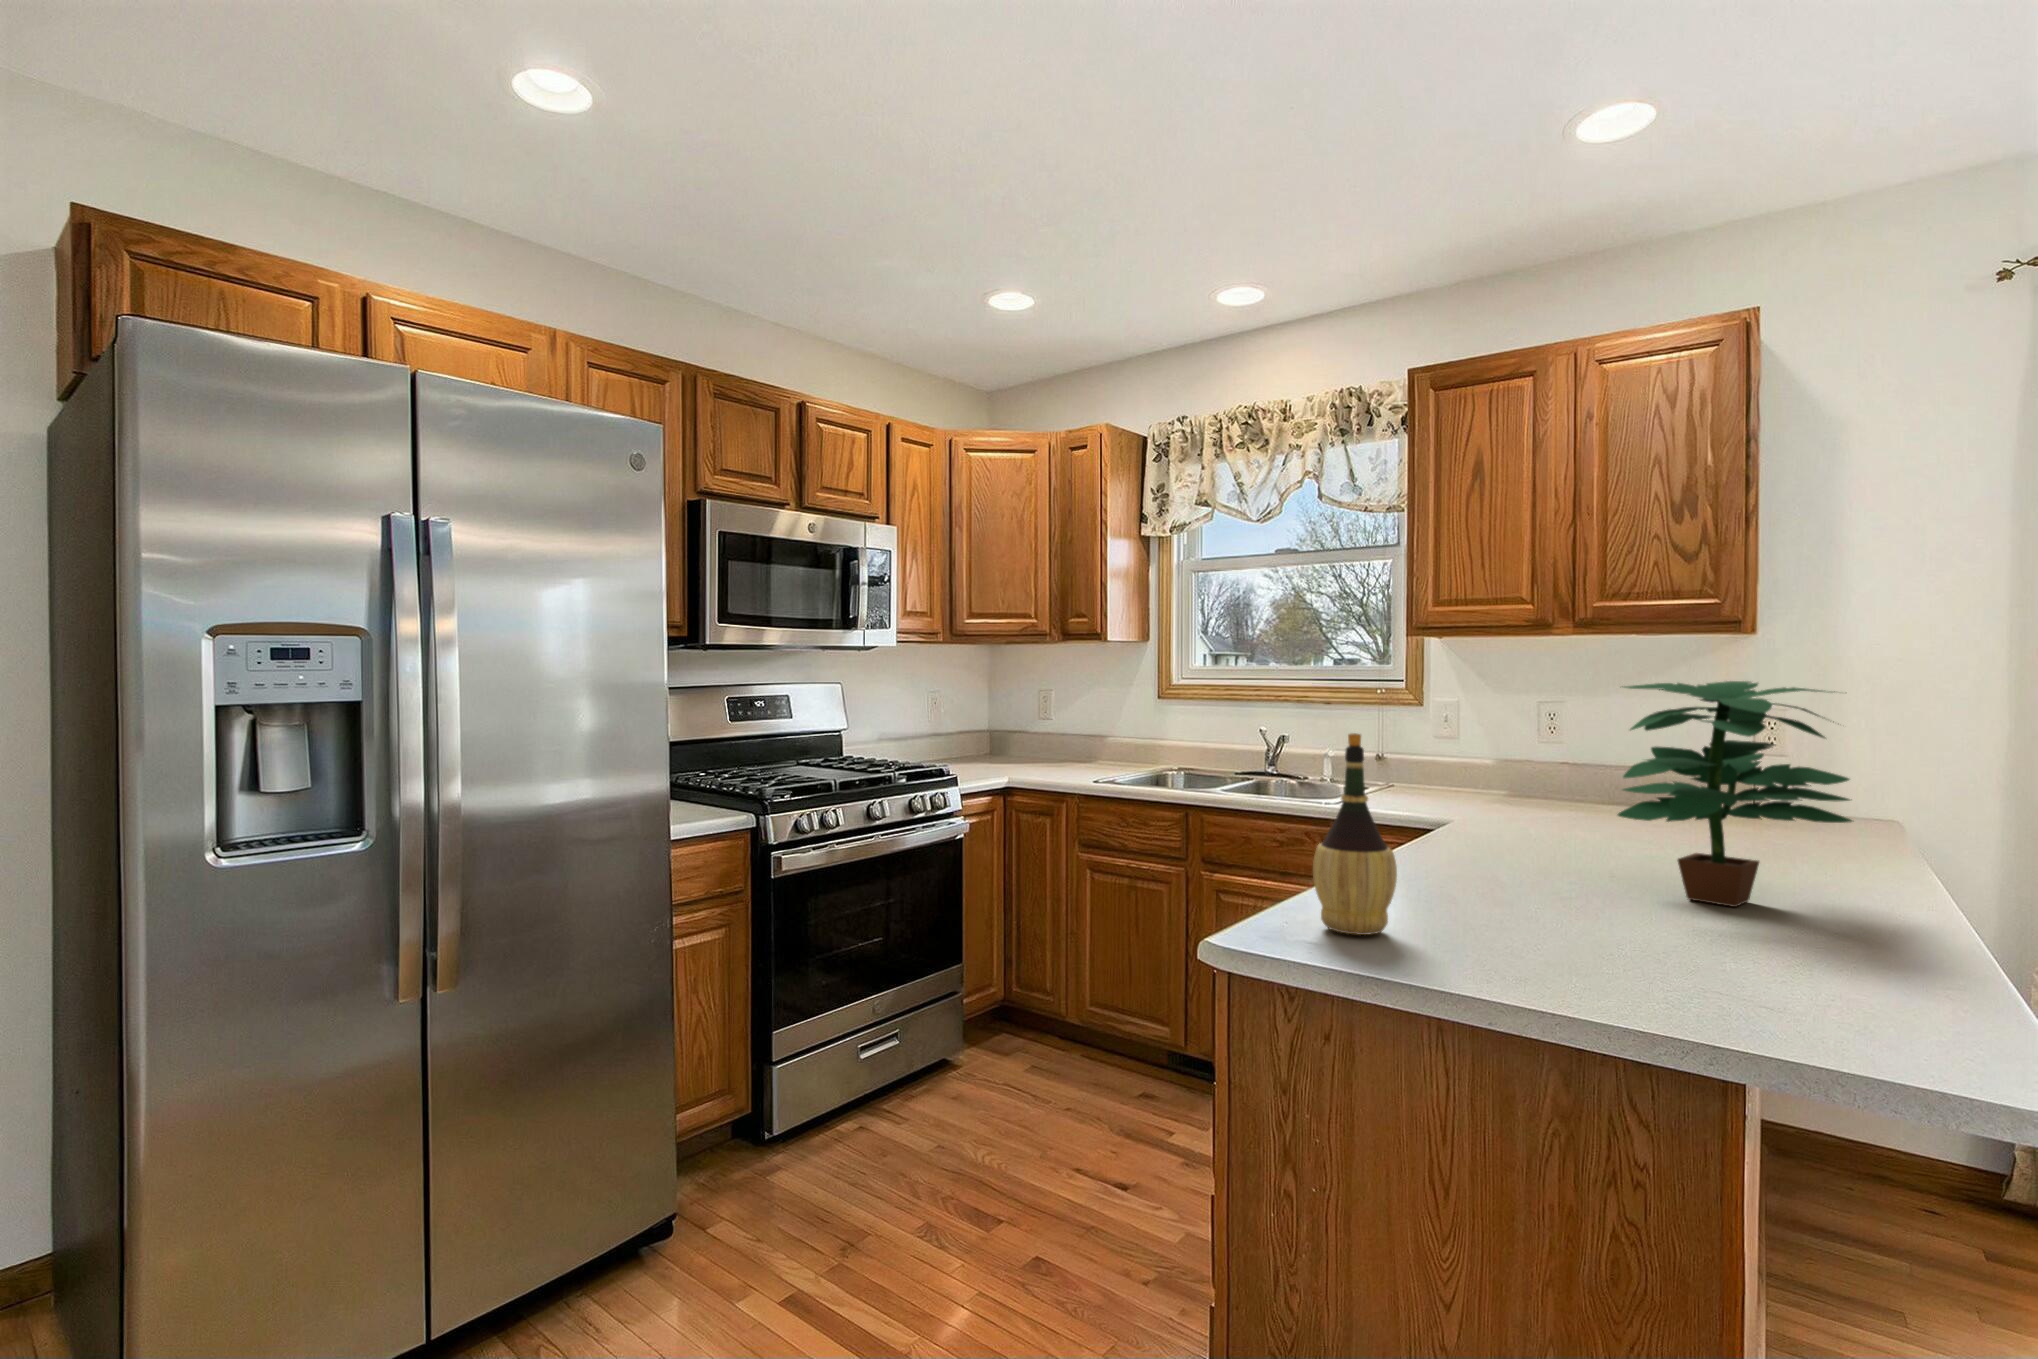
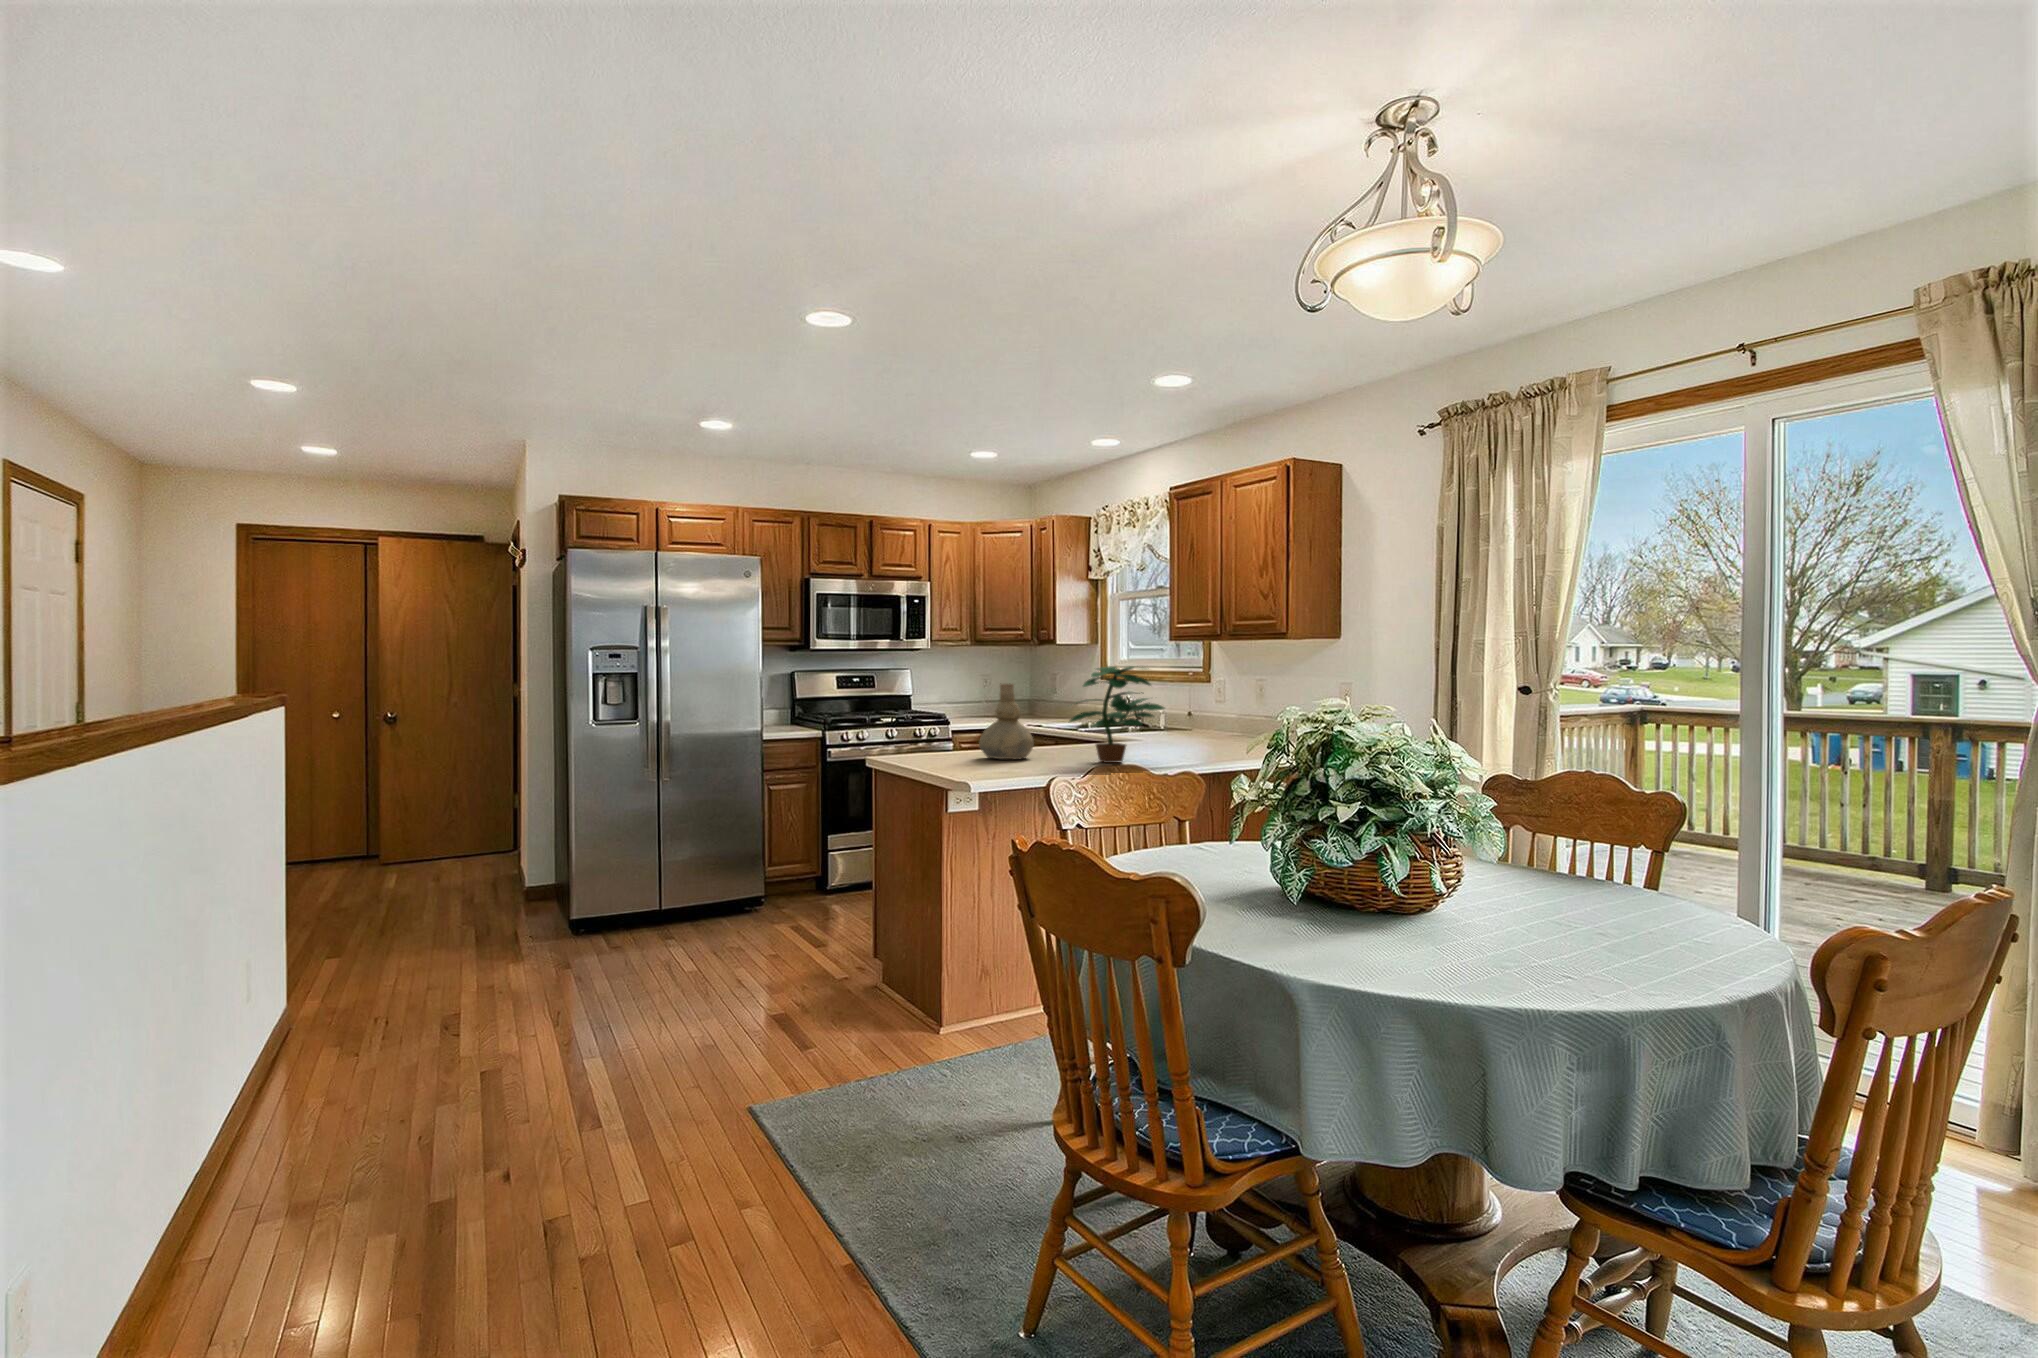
vase: none [1393,724,1534,911] -> present [979,683,1034,759]
wine bottle: present [1313,733,1397,935] -> none [915,684,946,761]

